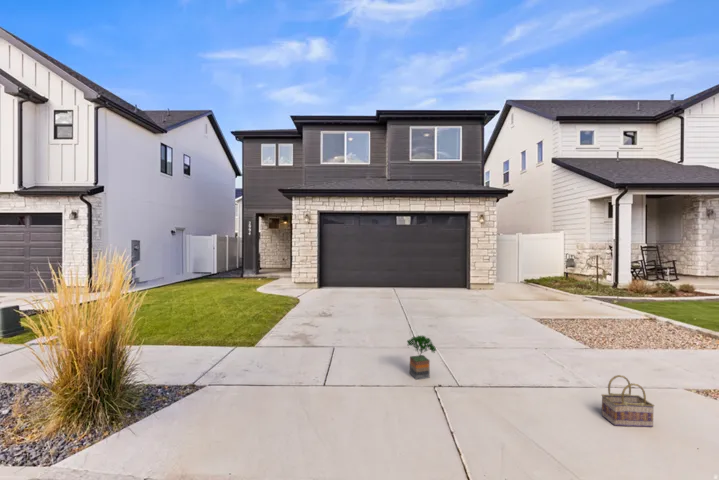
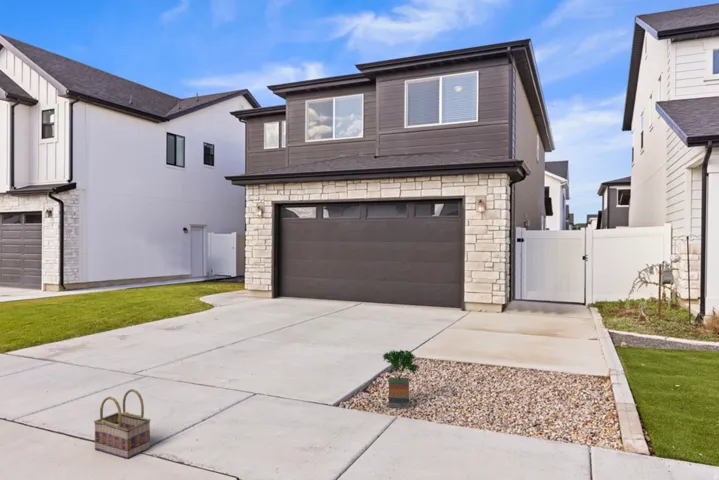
potted tree: present [407,336,436,379] -> present [383,350,418,408]

